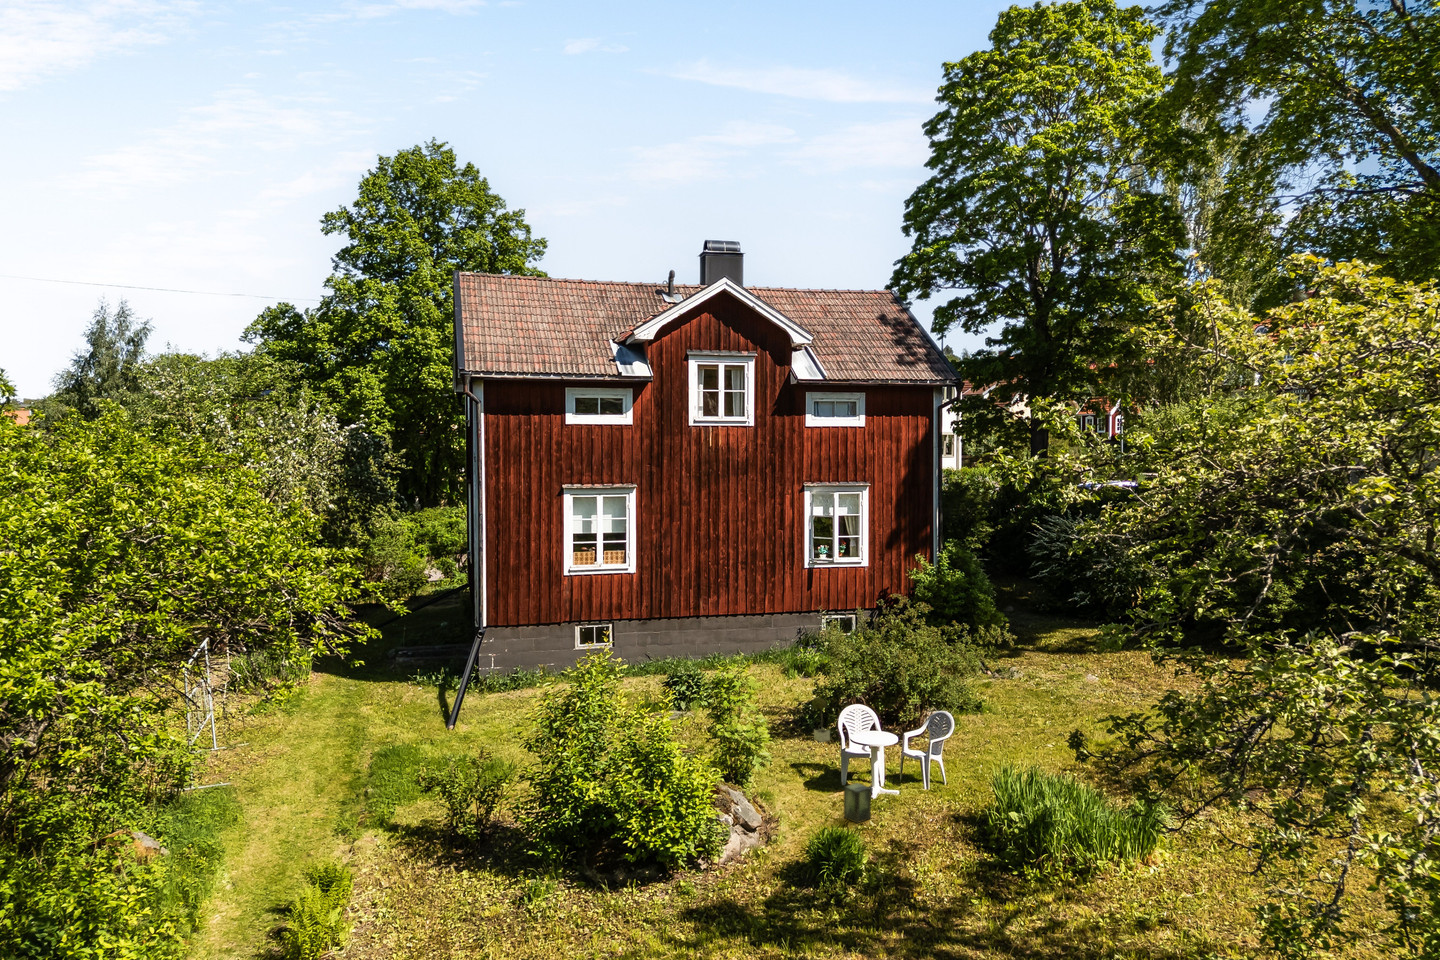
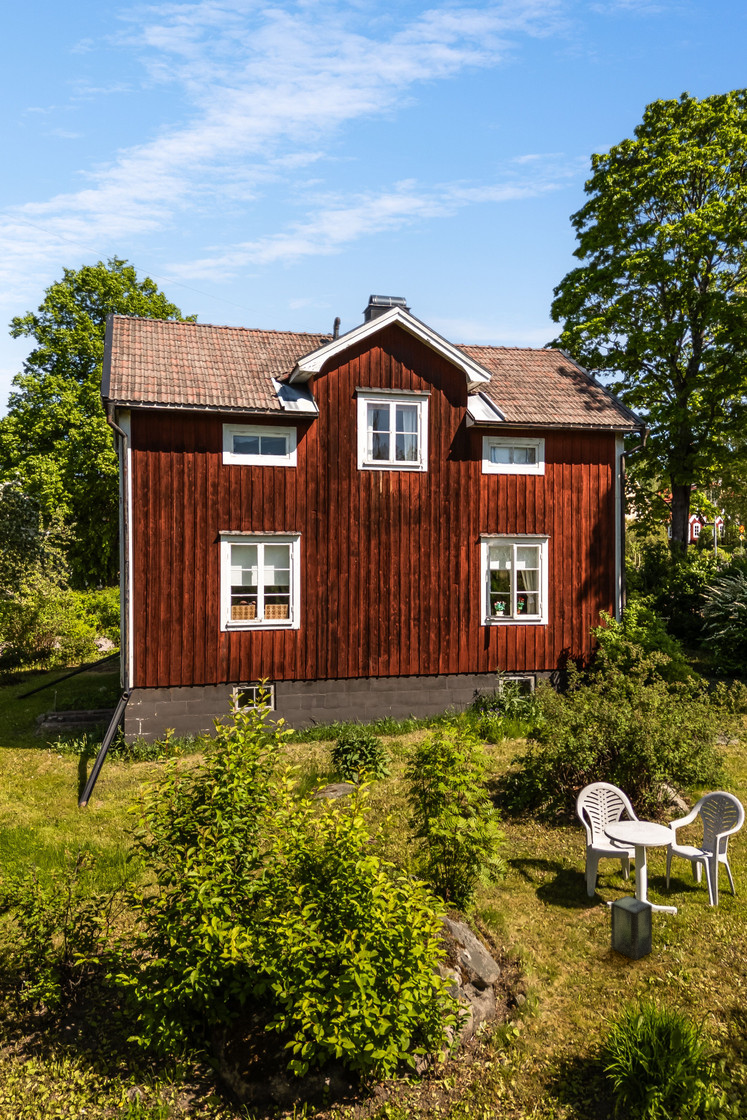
potted tree: present [812,697,830,742] -> none [520,768,544,825]

